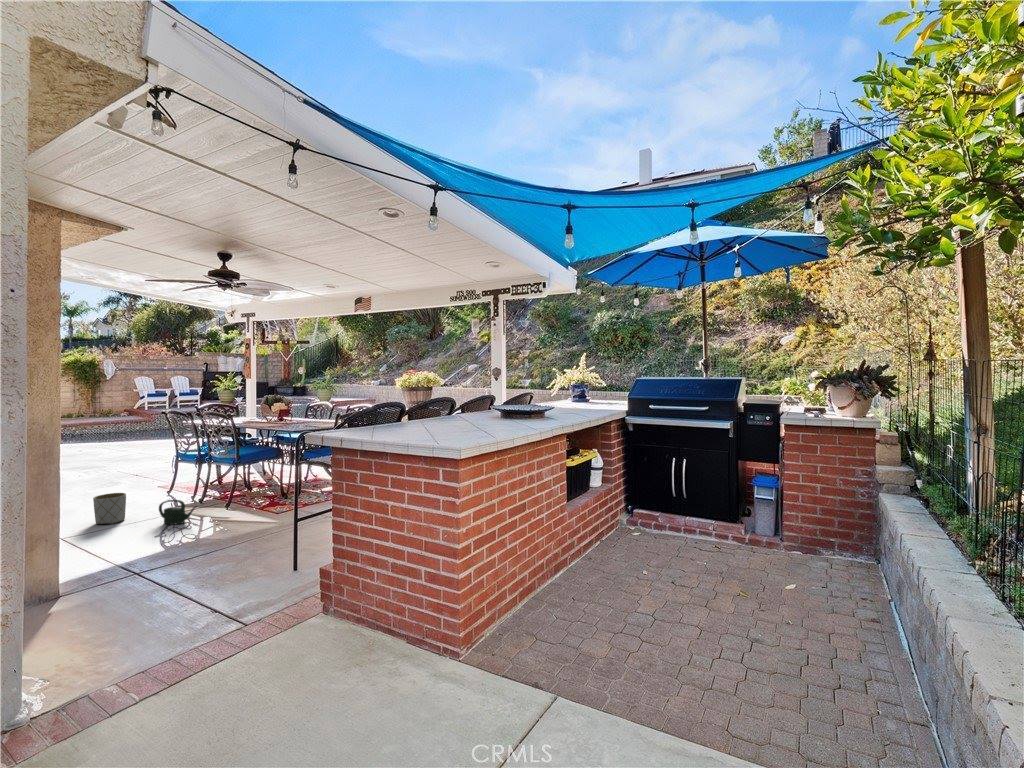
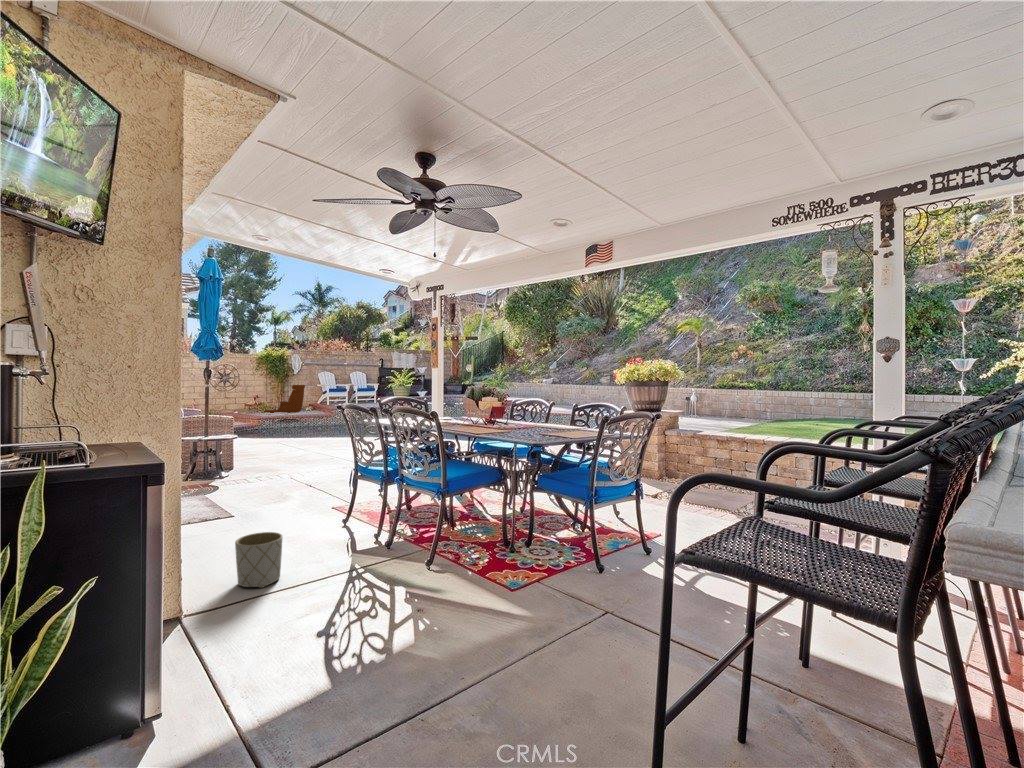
lounge chair: none [70,390,120,428] -> present [263,385,305,422]
watering can: present [159,500,196,524] -> none [327,557,387,604]

